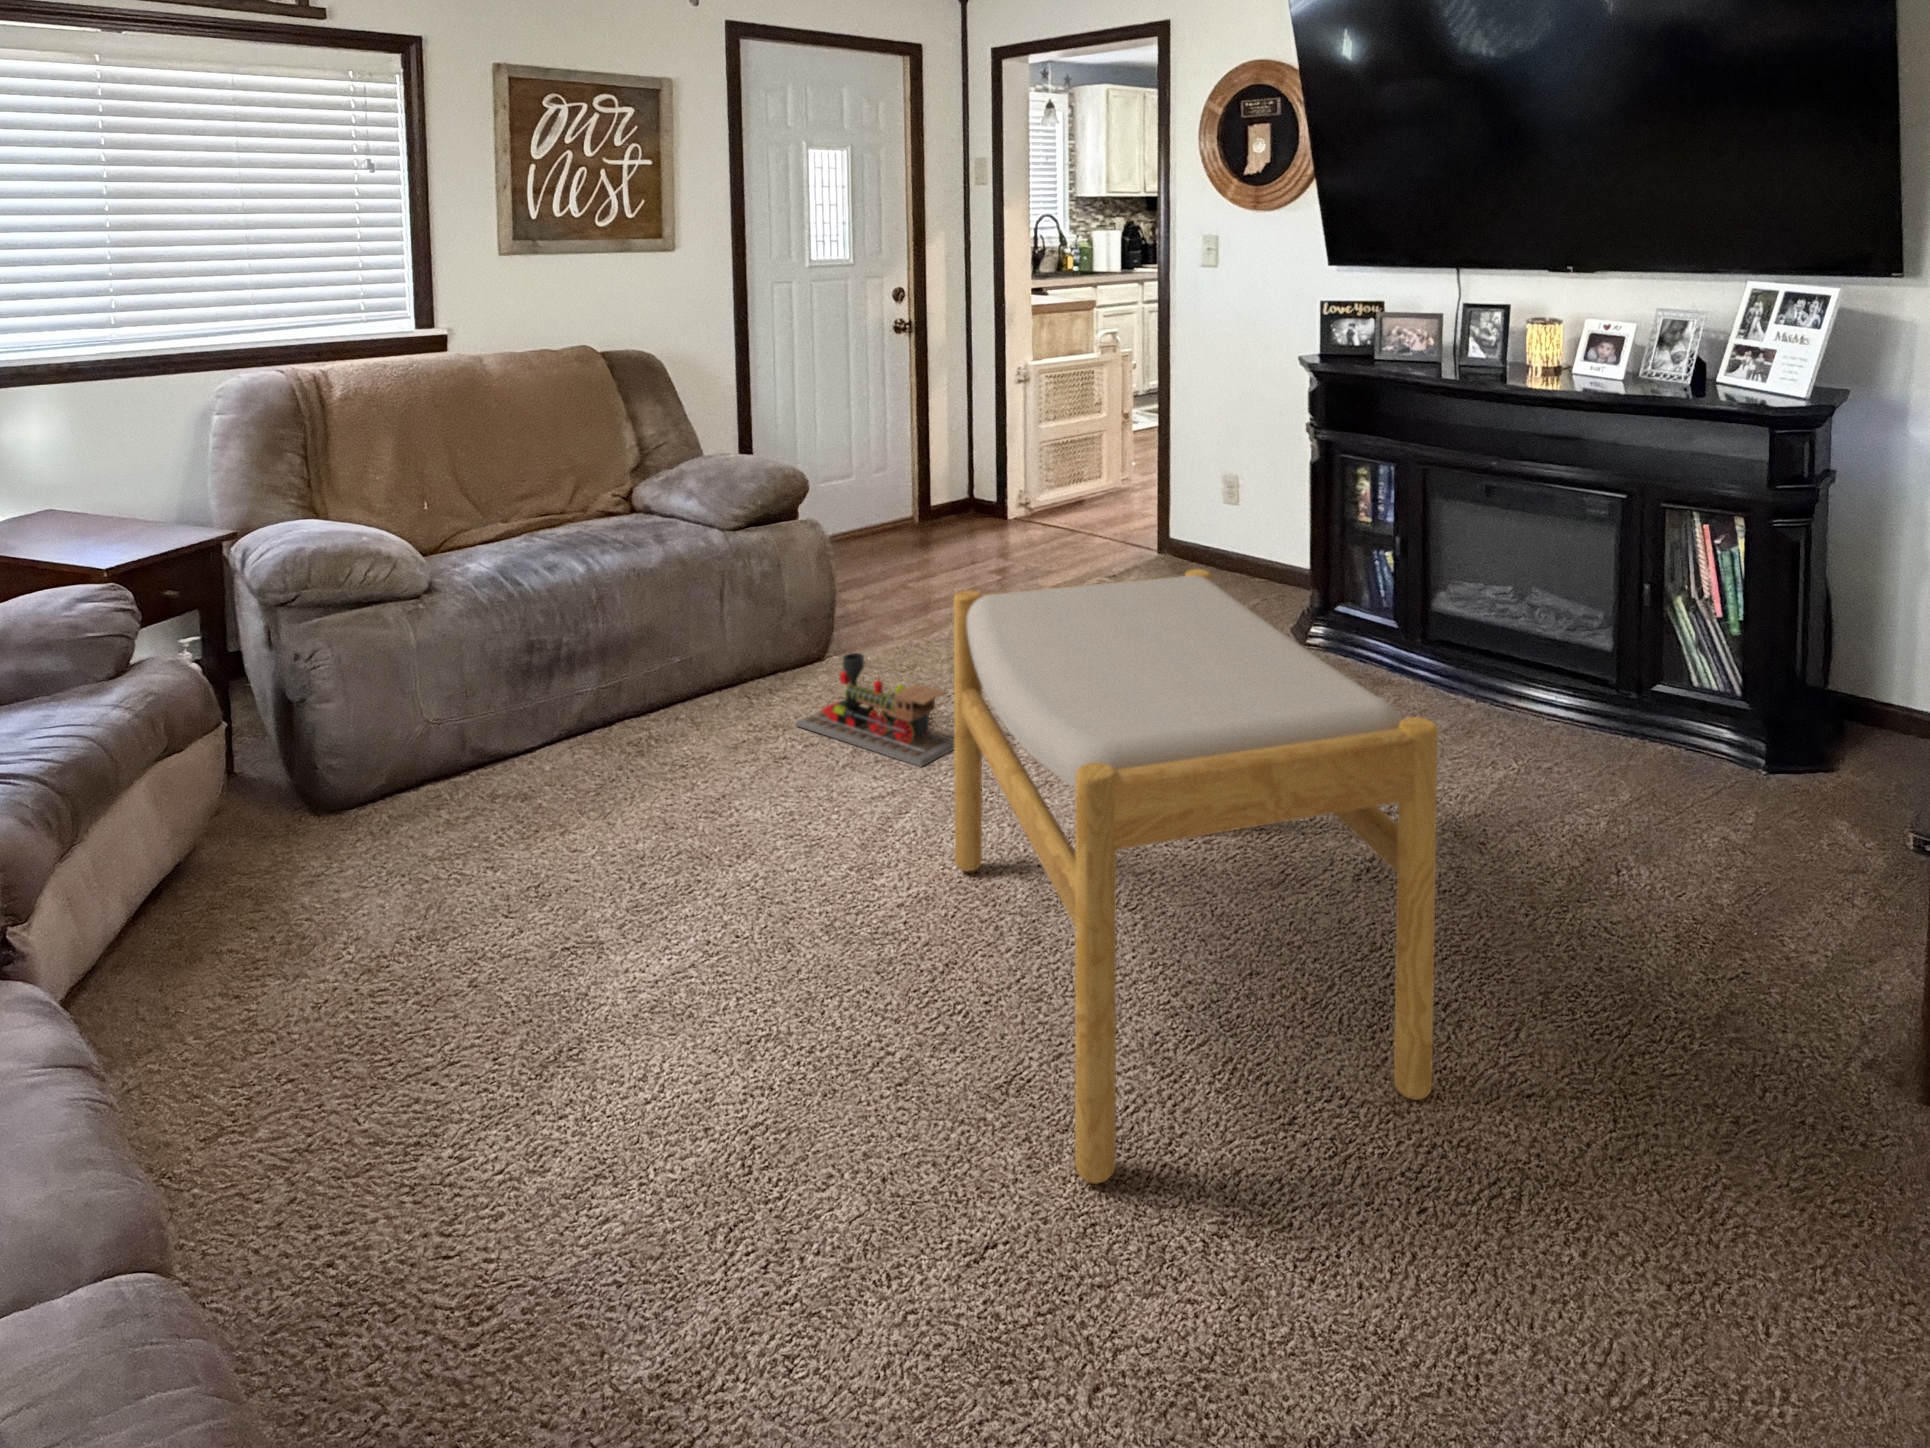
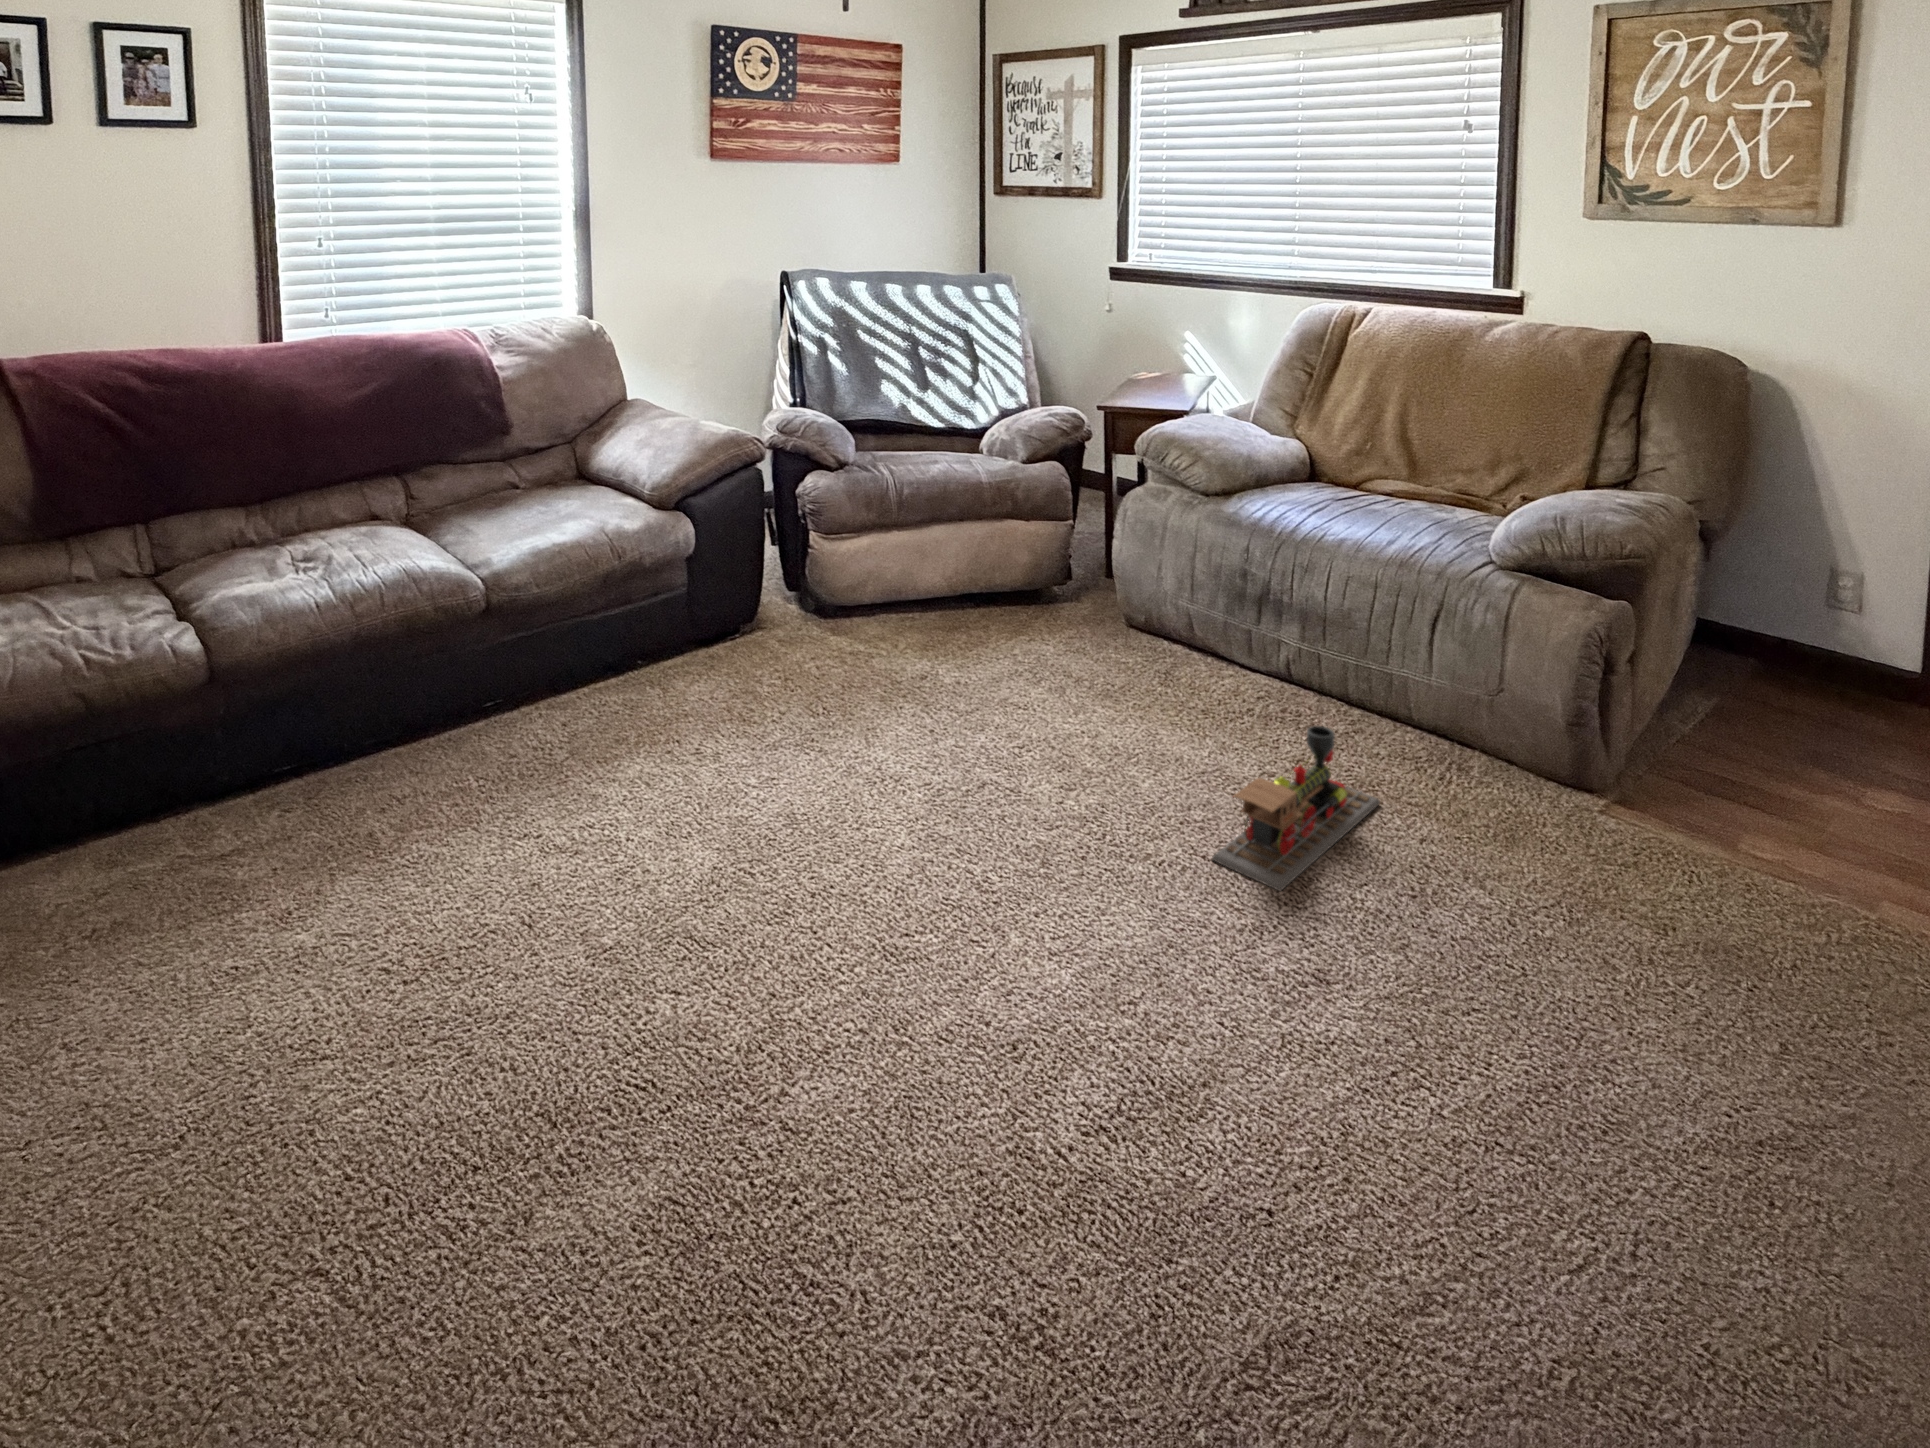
footstool: present [954,569,1438,1184] -> none [412,598,1040,1146]

